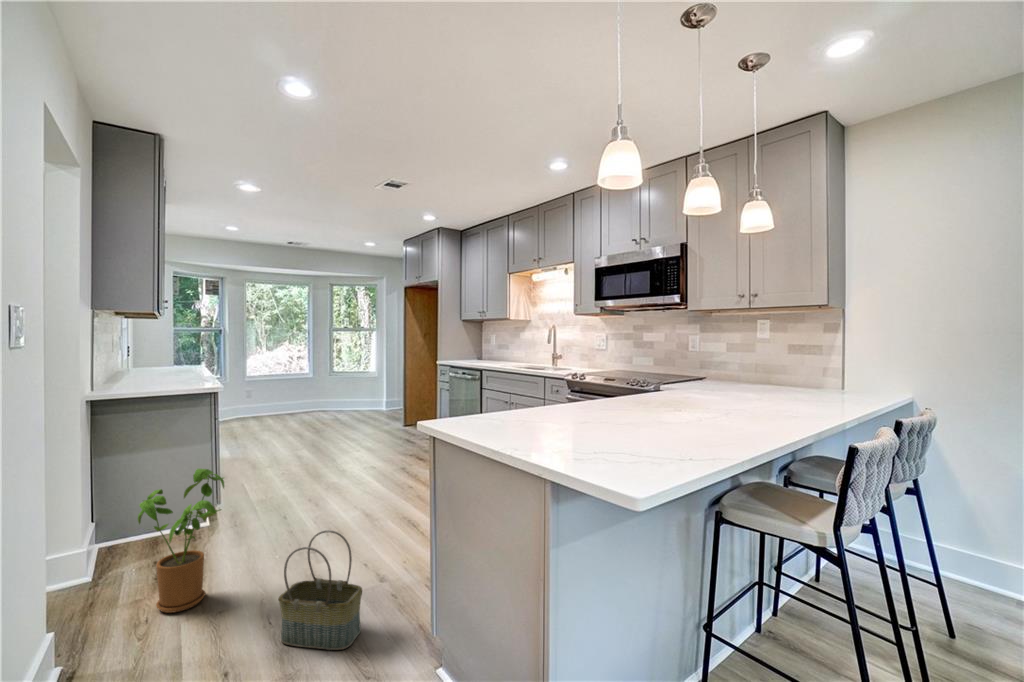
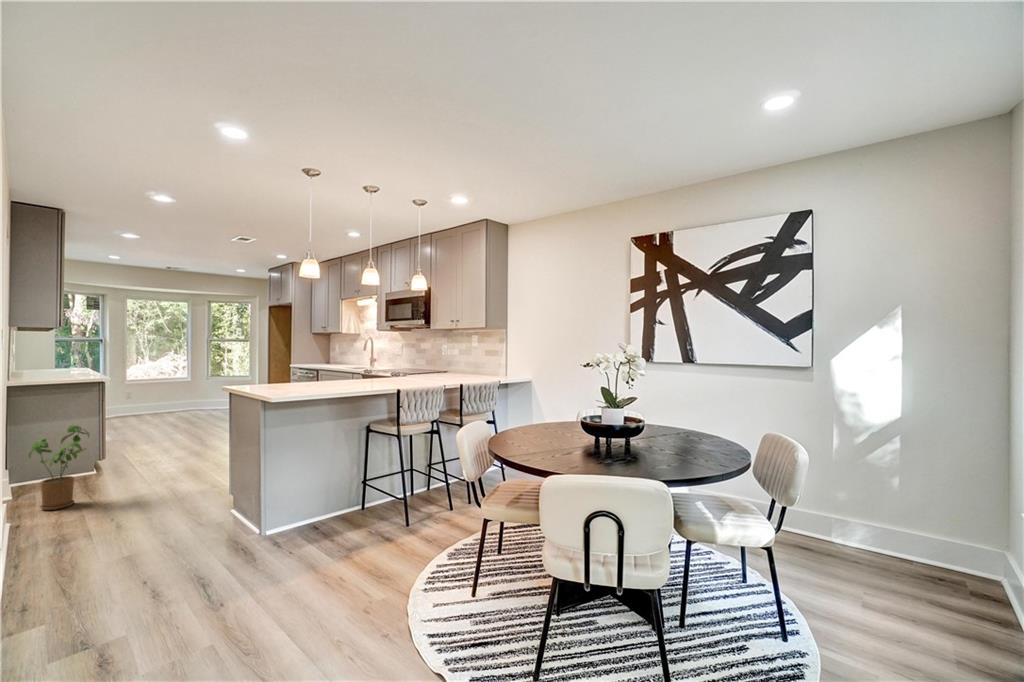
basket: present [279,530,362,650] -> none [119,455,173,517]

